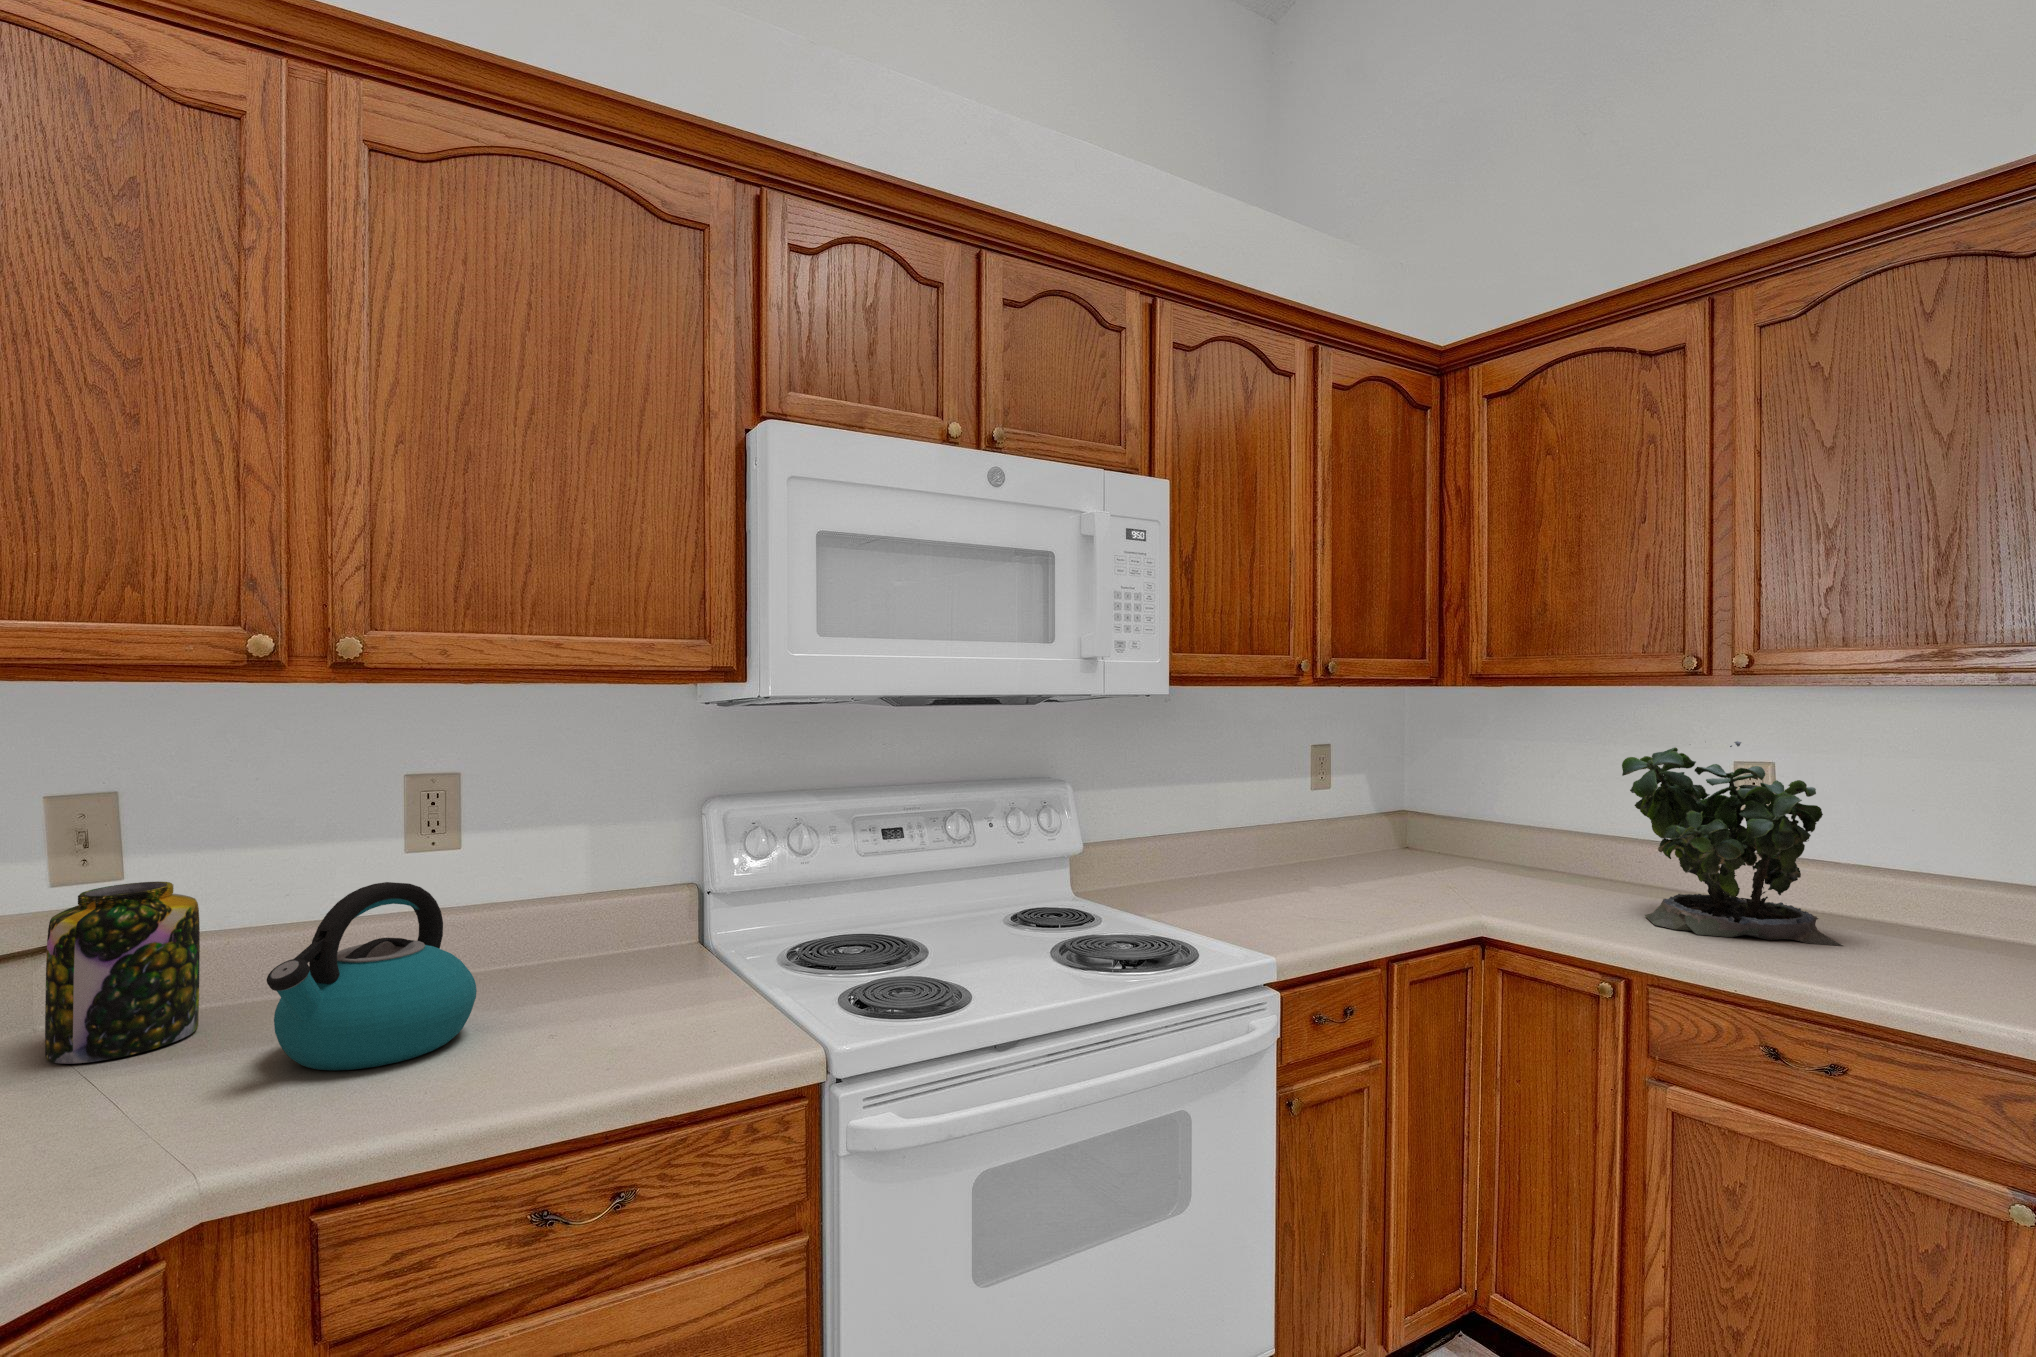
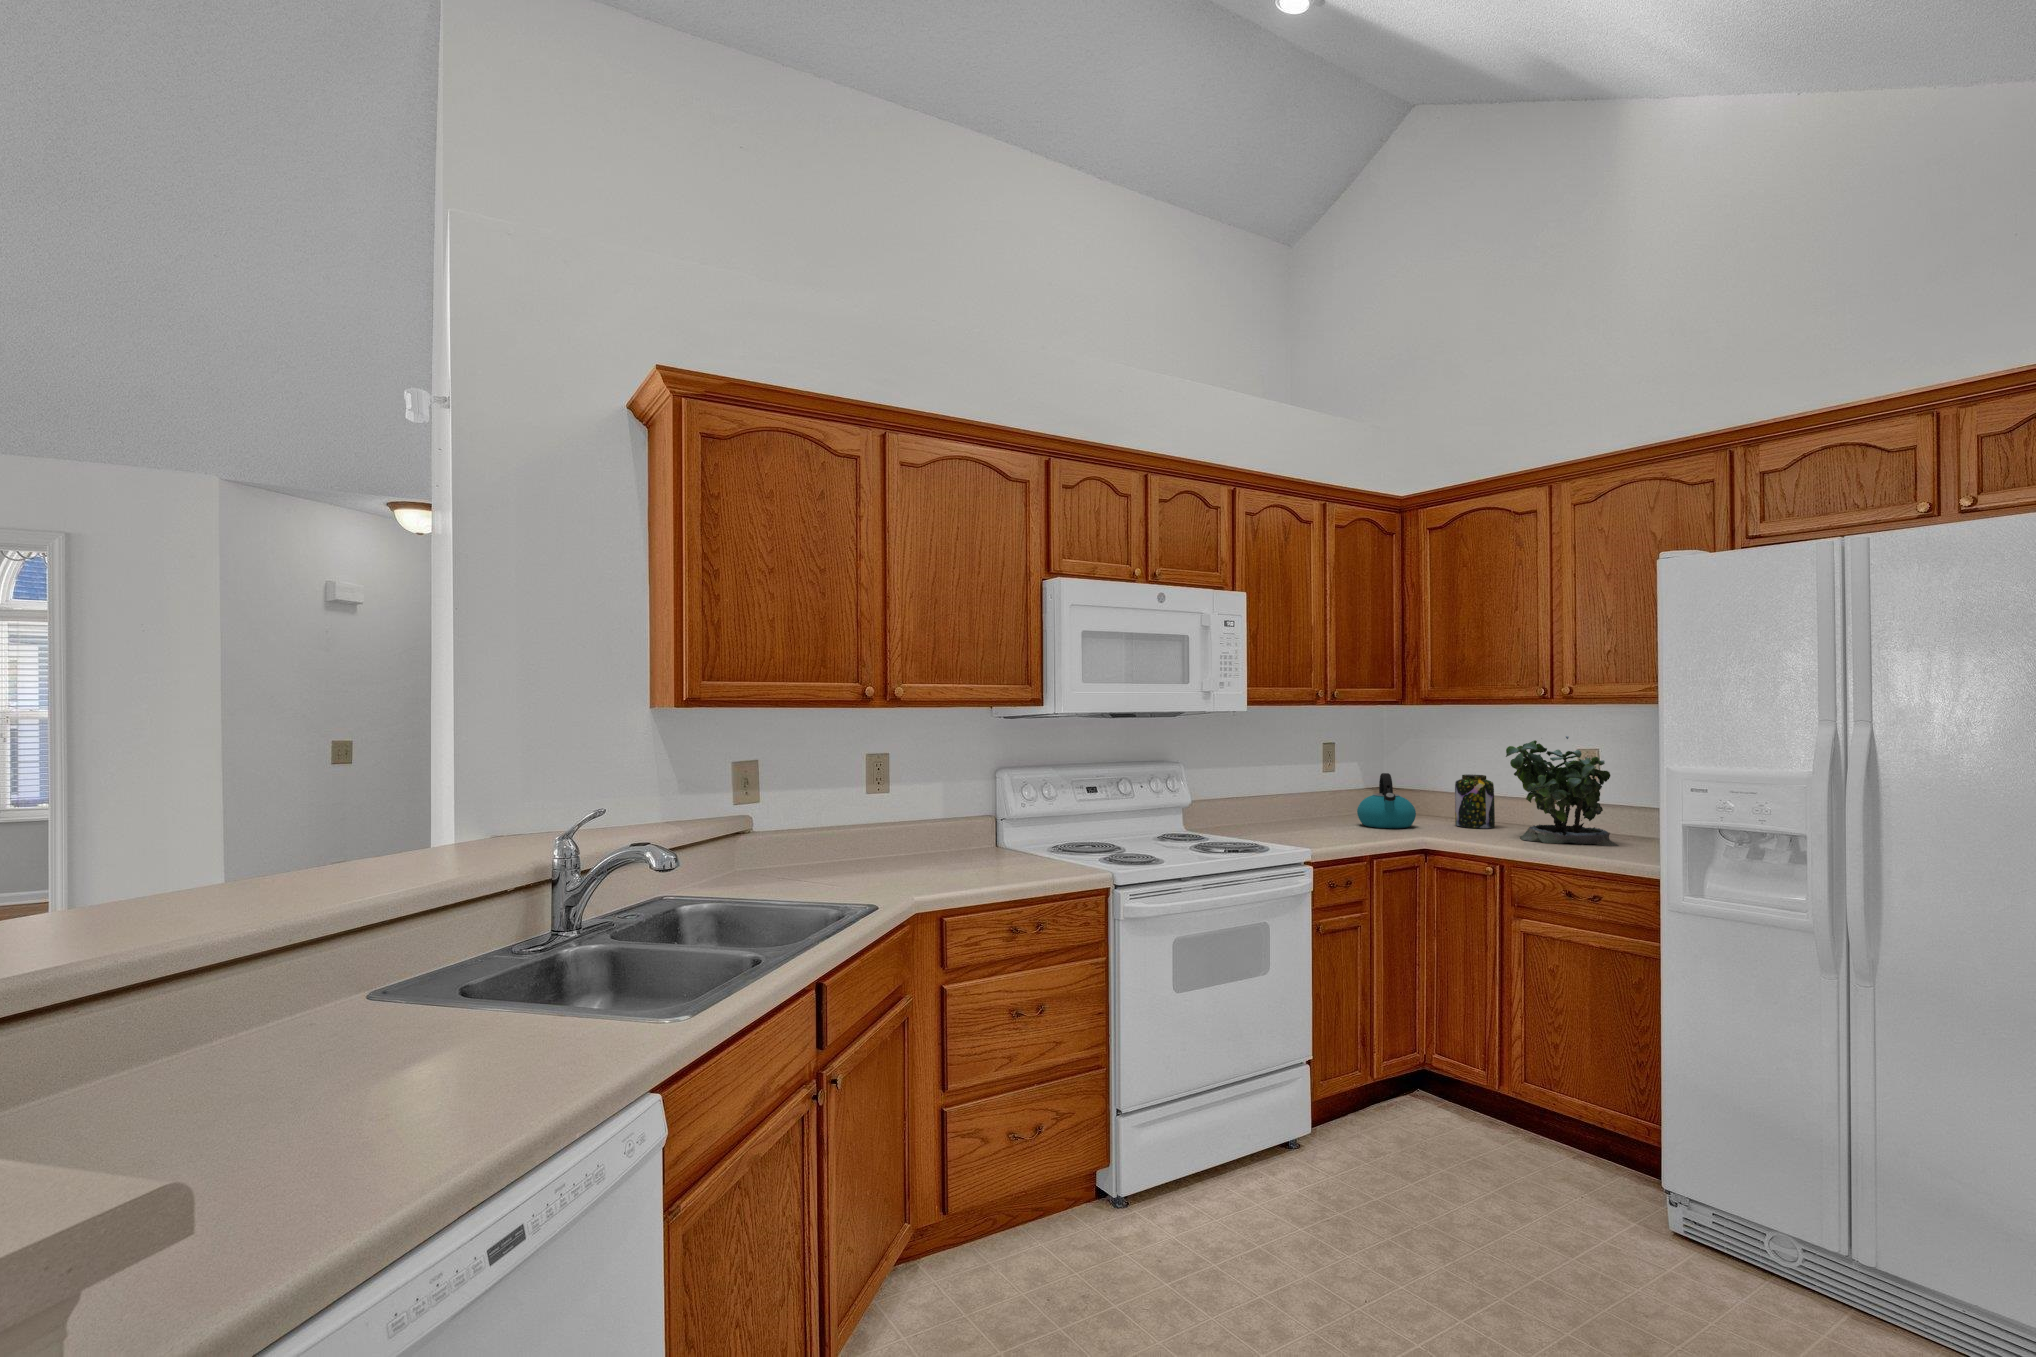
jar: present [45,882,200,1064] -> present [1455,774,1495,828]
kettle: present [267,882,477,1070] -> present [1357,773,1416,828]

